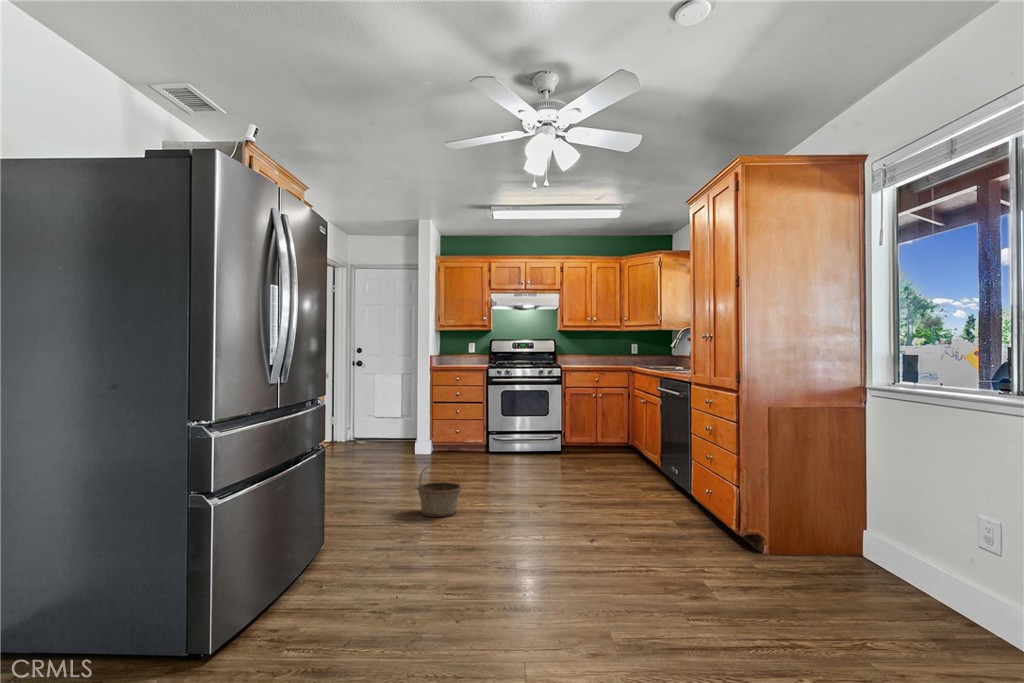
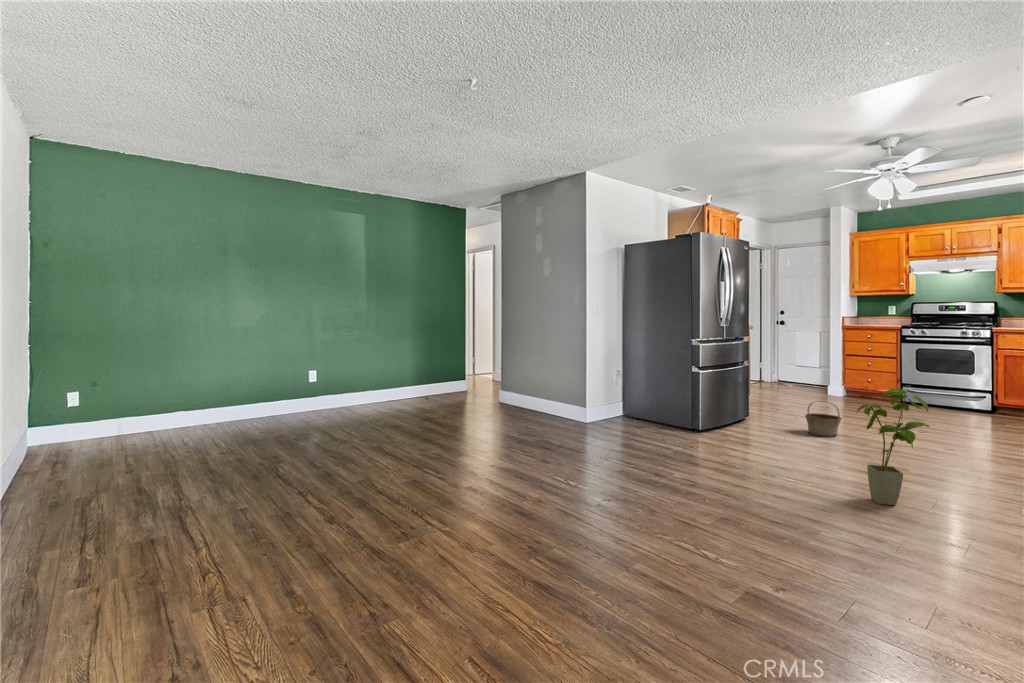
house plant: none [542,437,645,639] -> present [857,388,929,505]

